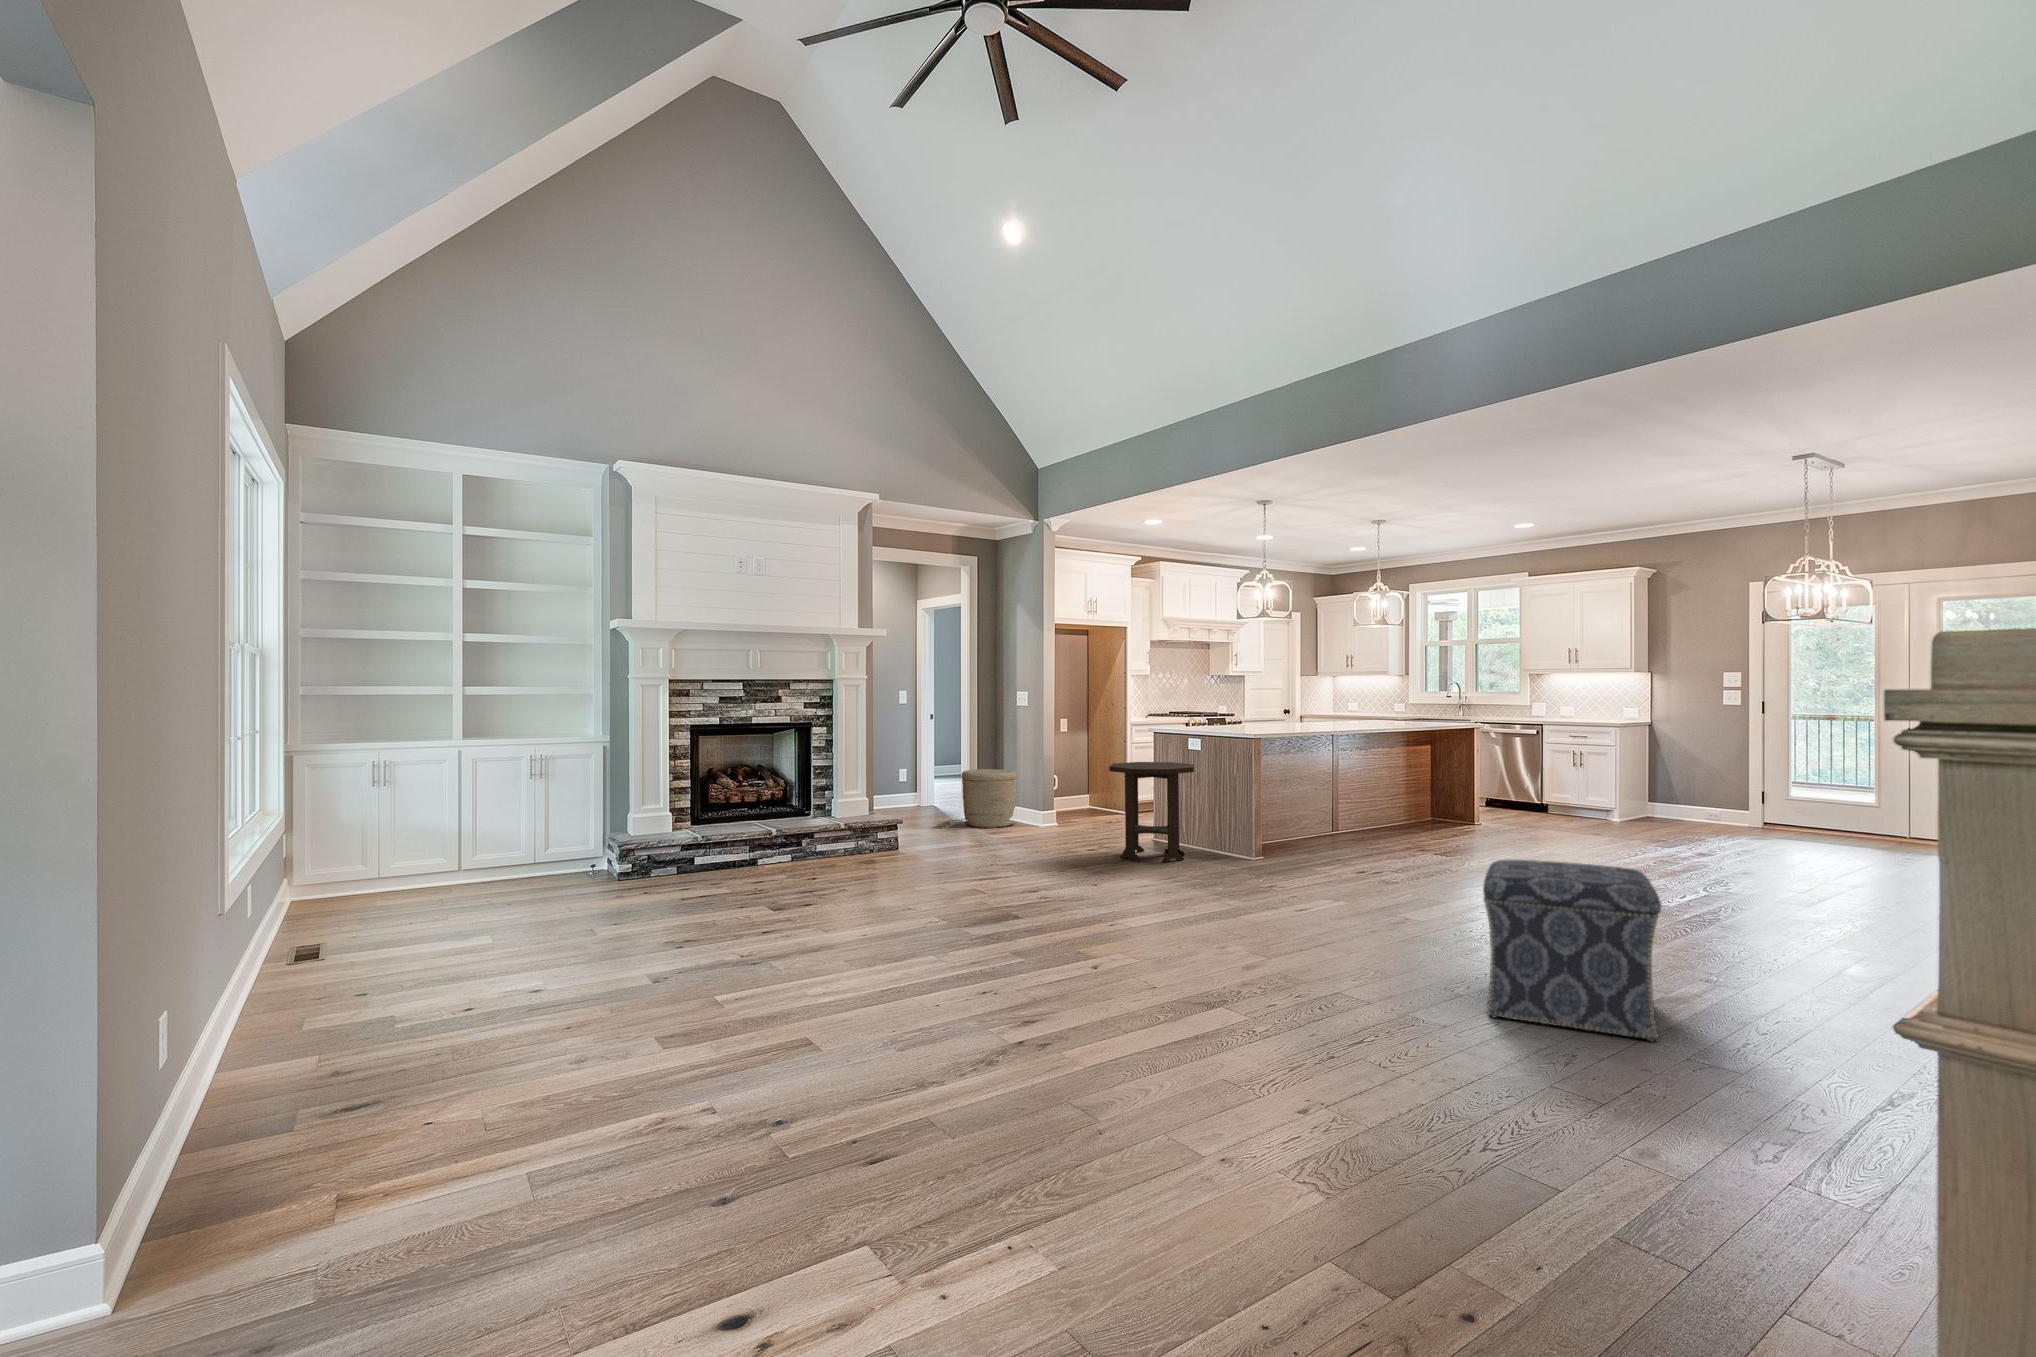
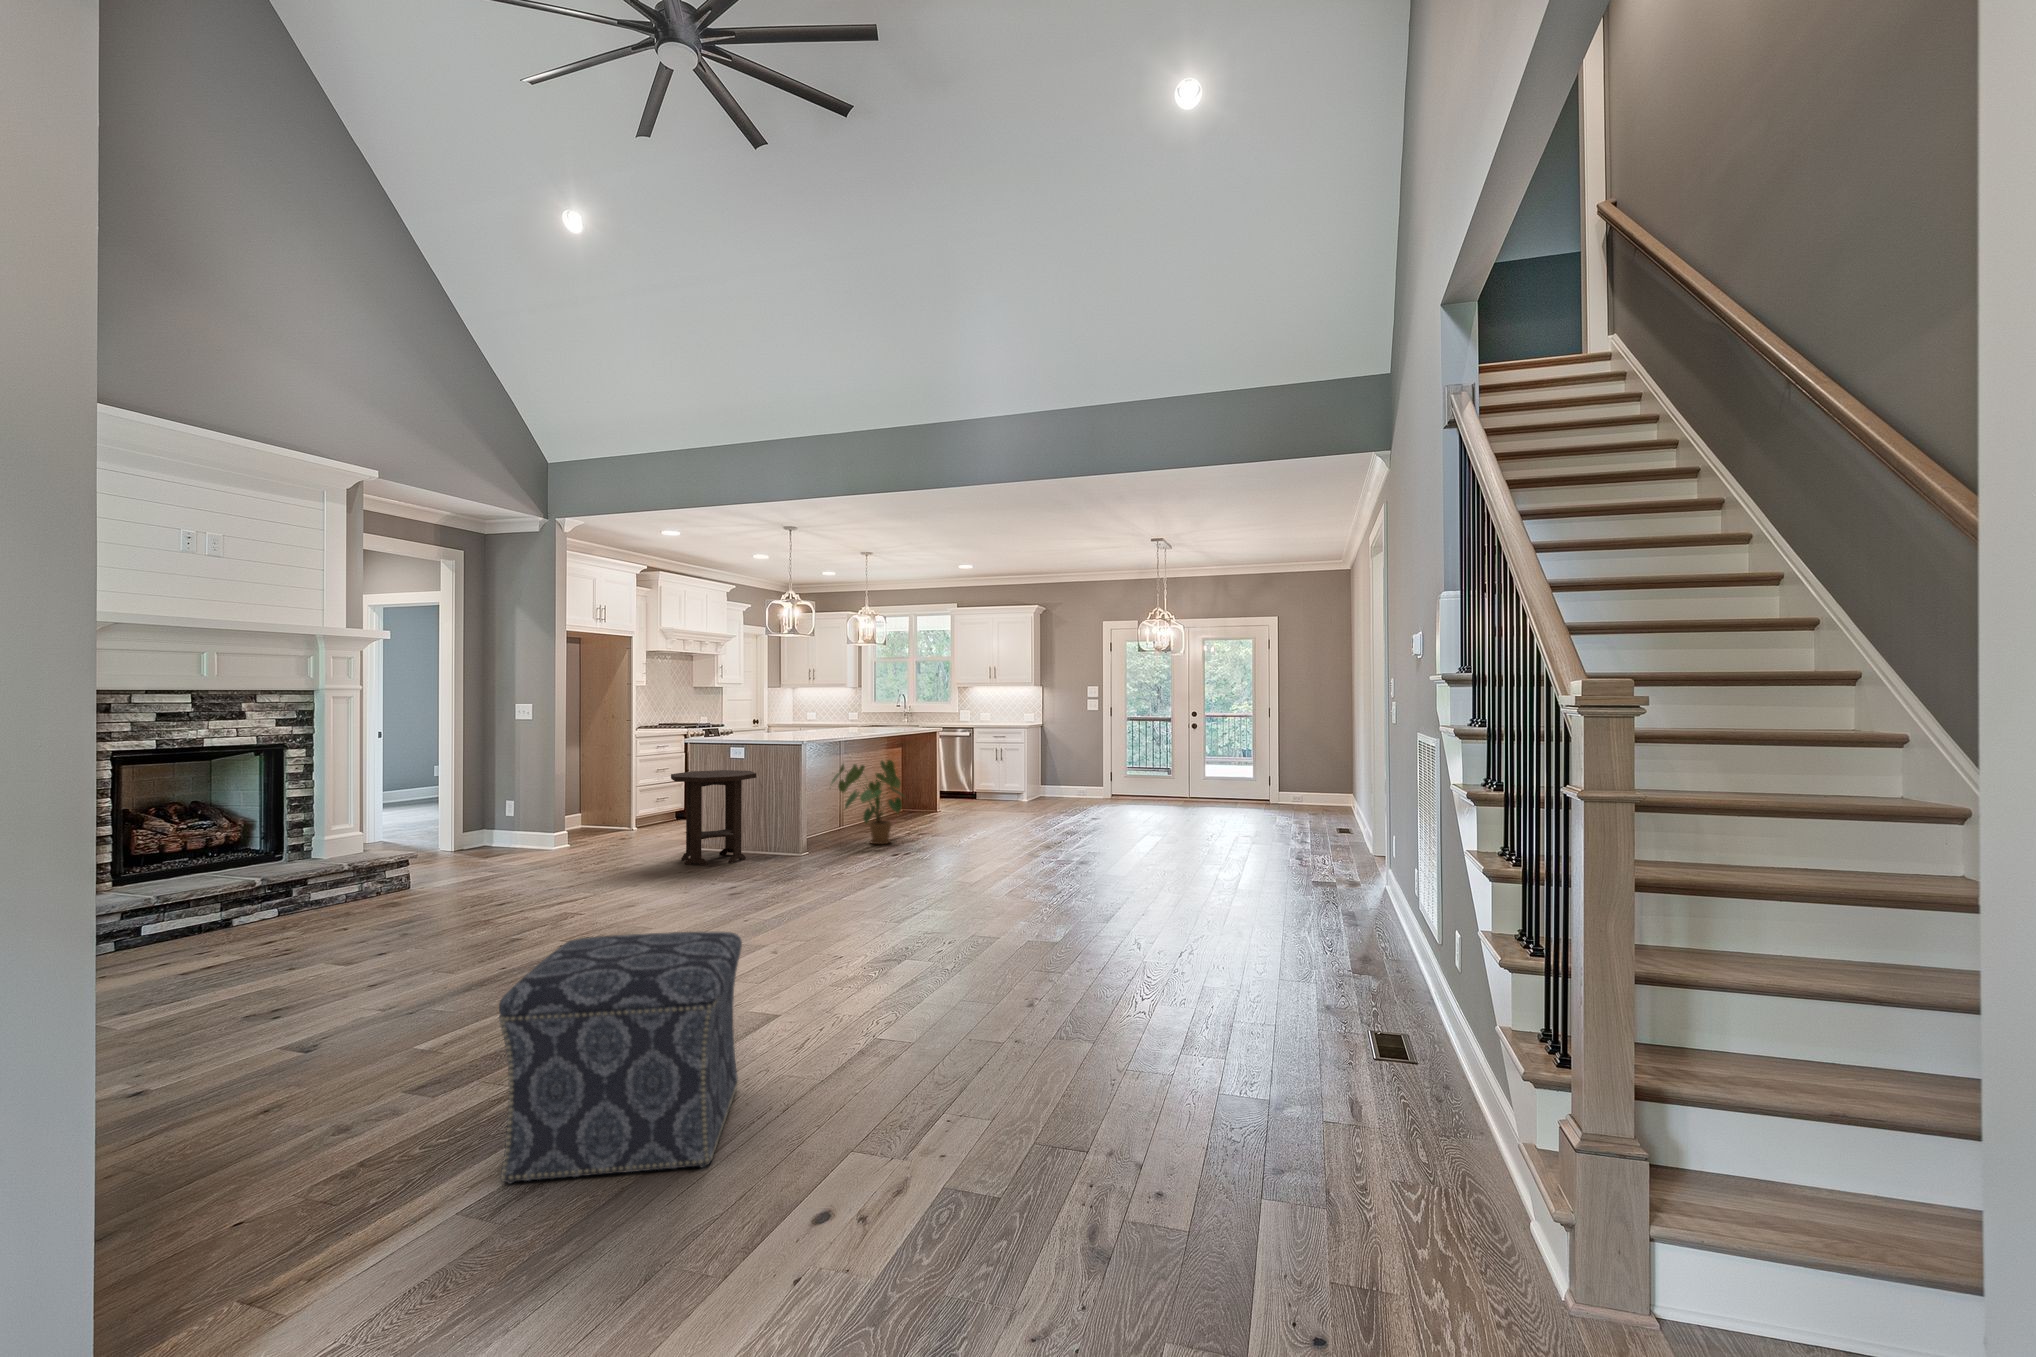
house plant: none [1290,760,1387,861] -> present [832,760,904,844]
woven basket: present [961,769,1017,828] -> none [458,789,528,853]
ottoman: present [1483,859,1661,1041] -> present [499,932,742,1184]

